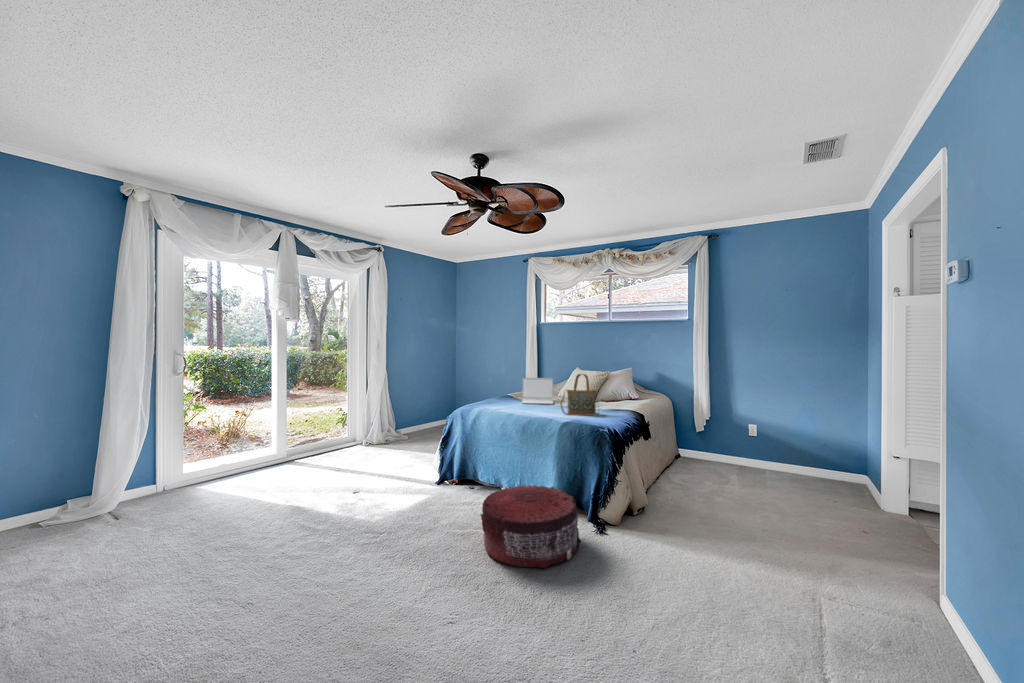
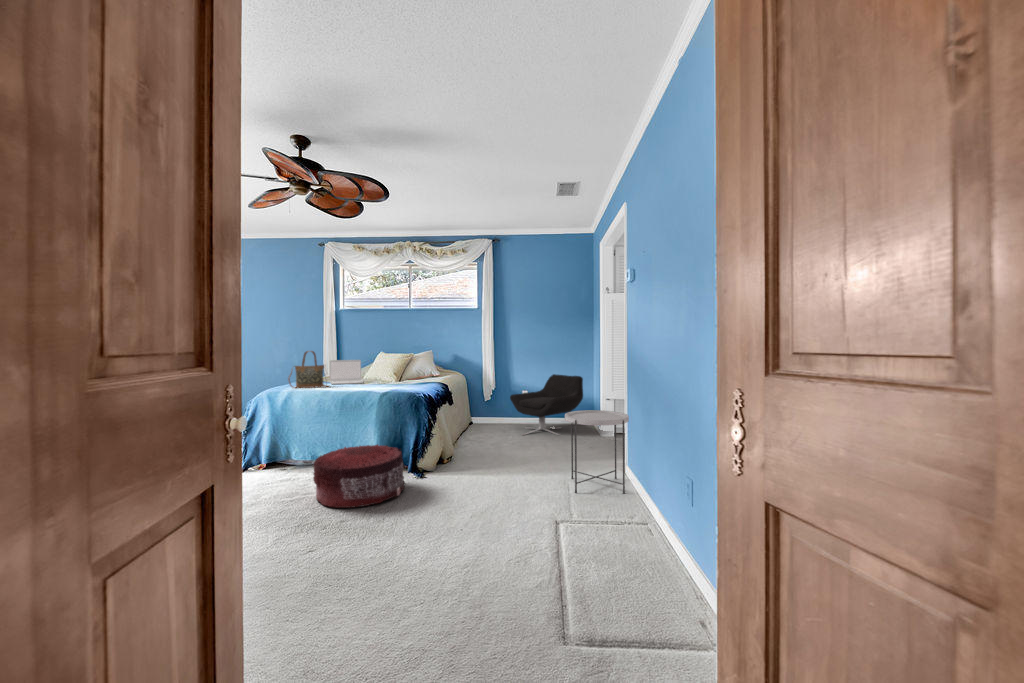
handbag: present [561,374,604,417] -> present [288,351,329,388]
lounge chair: none [726,407,836,492] -> present [510,374,583,435]
side table: none [808,487,934,647] -> present [565,410,629,493]

